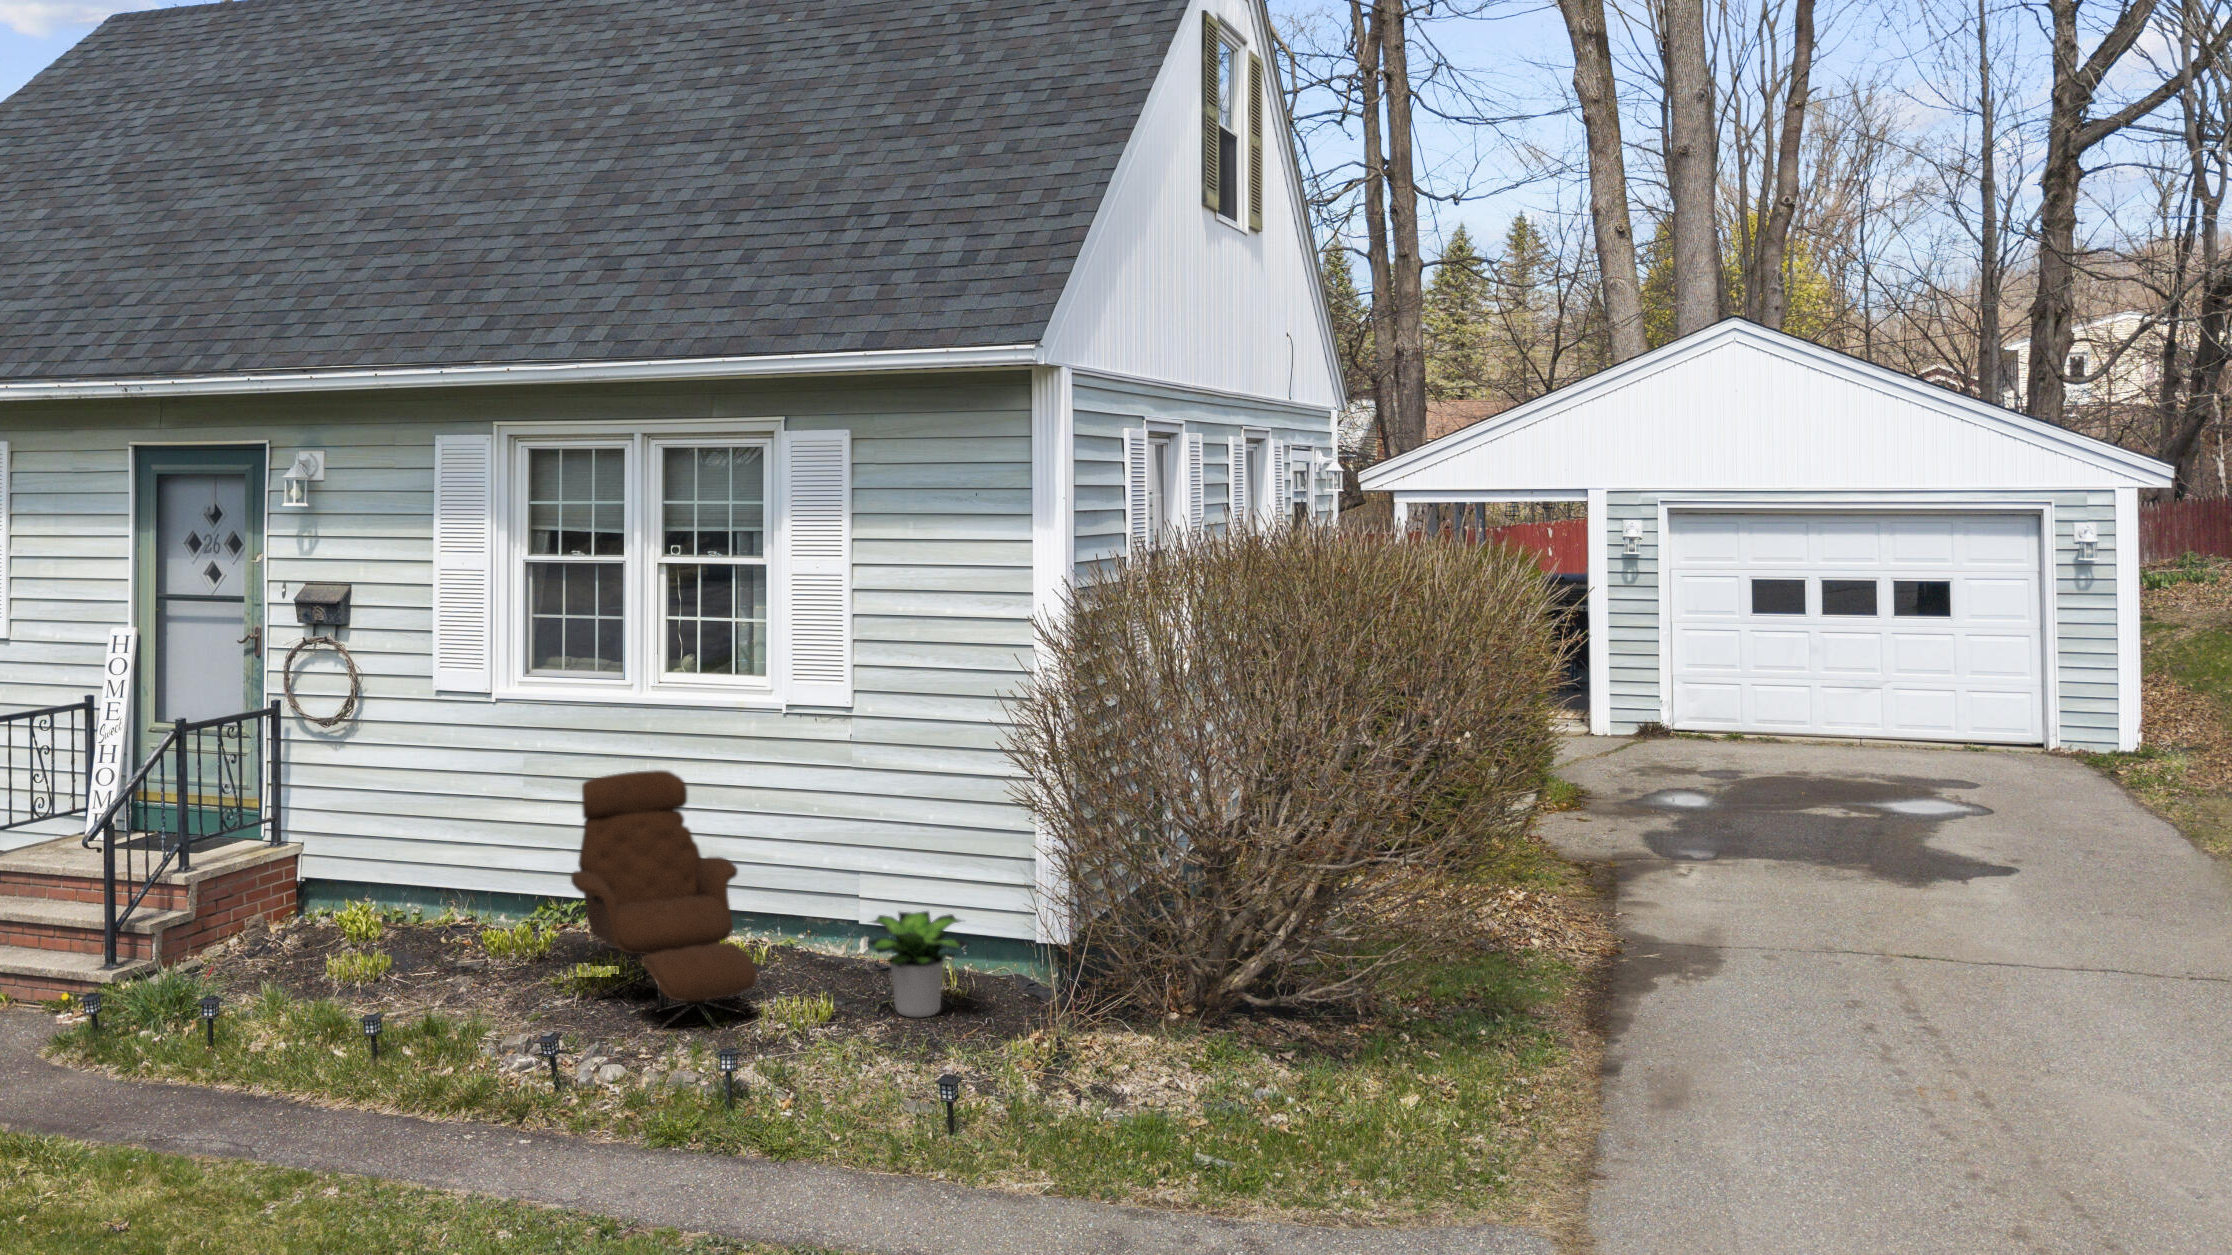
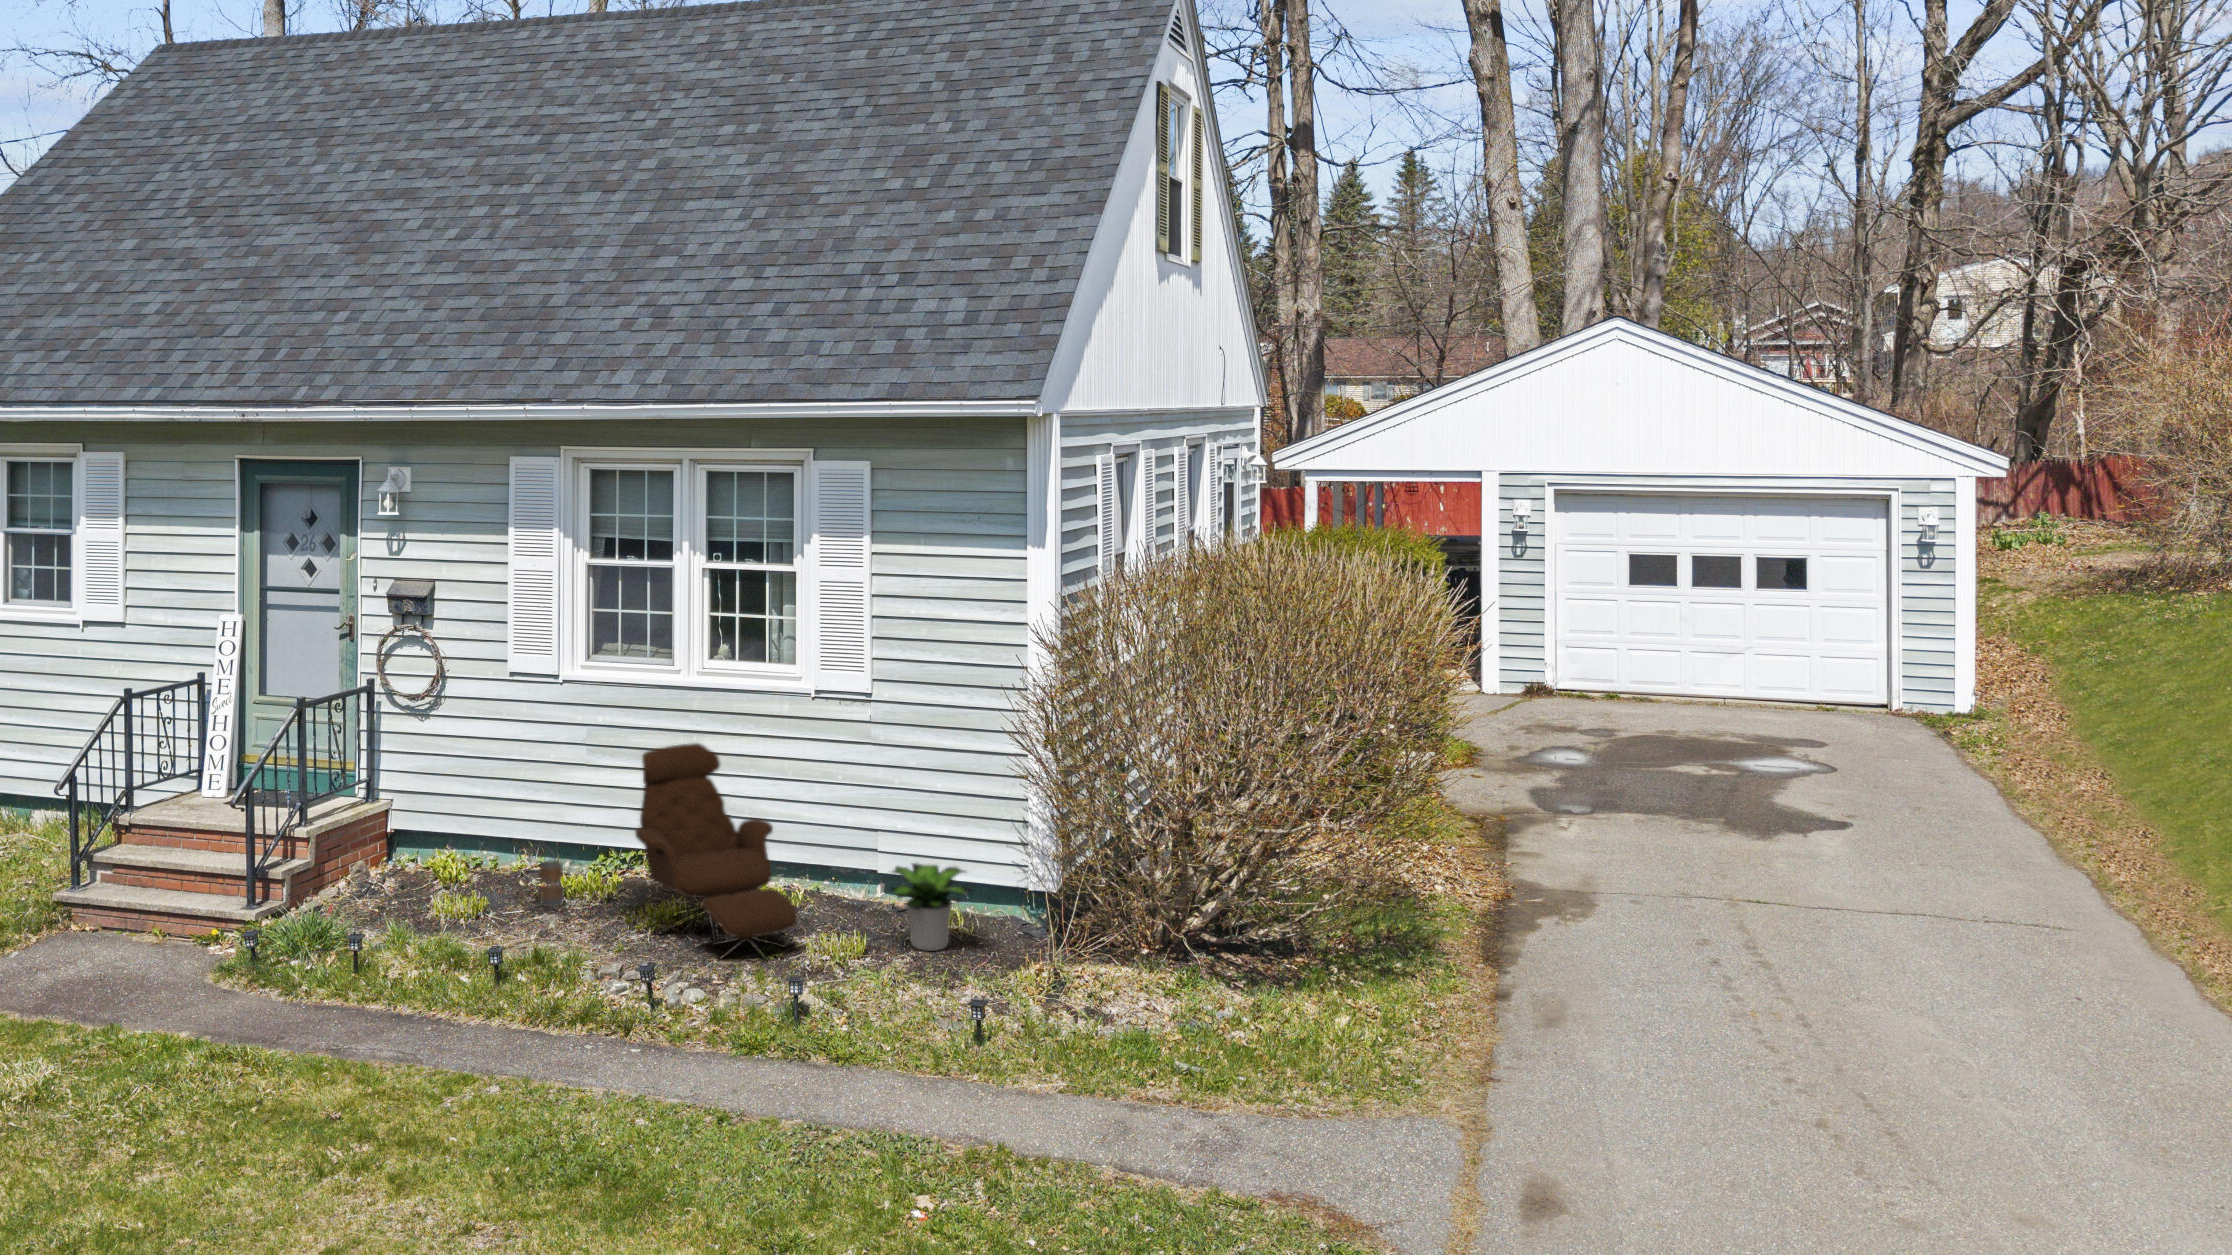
watering can: none [453,893,507,968] -> present [529,845,573,907]

